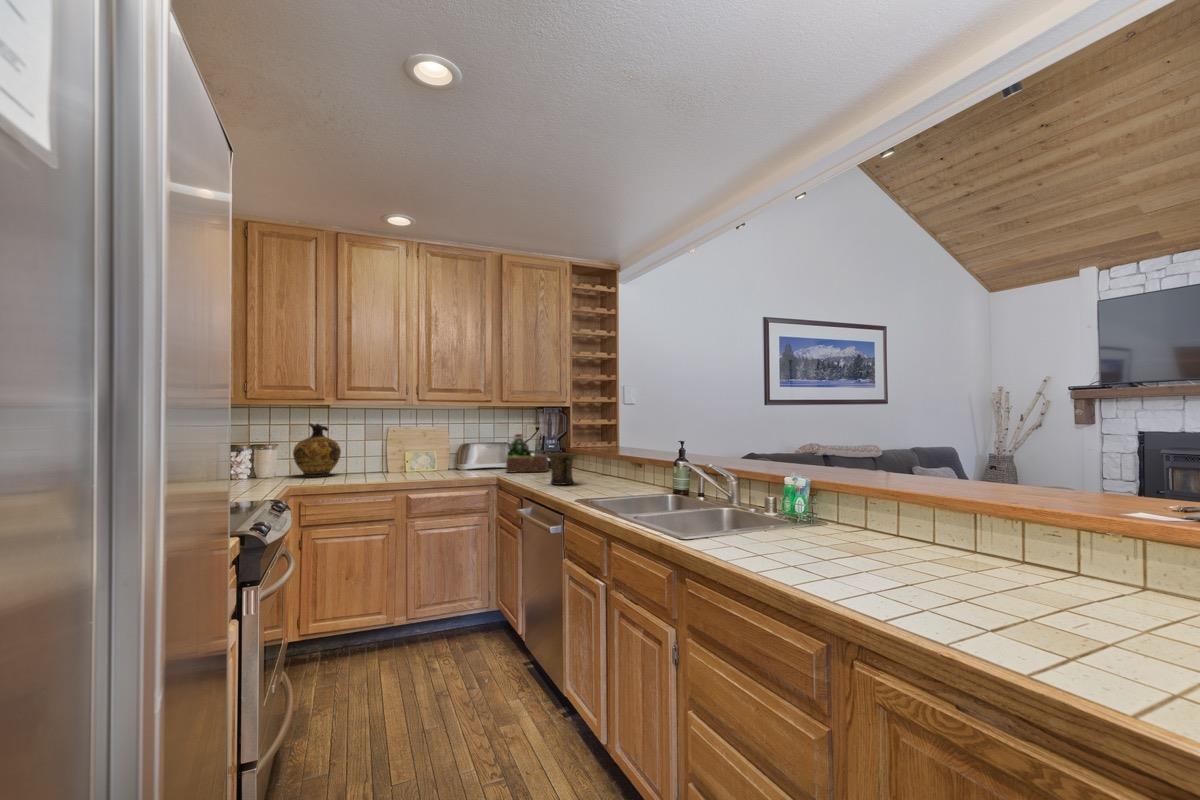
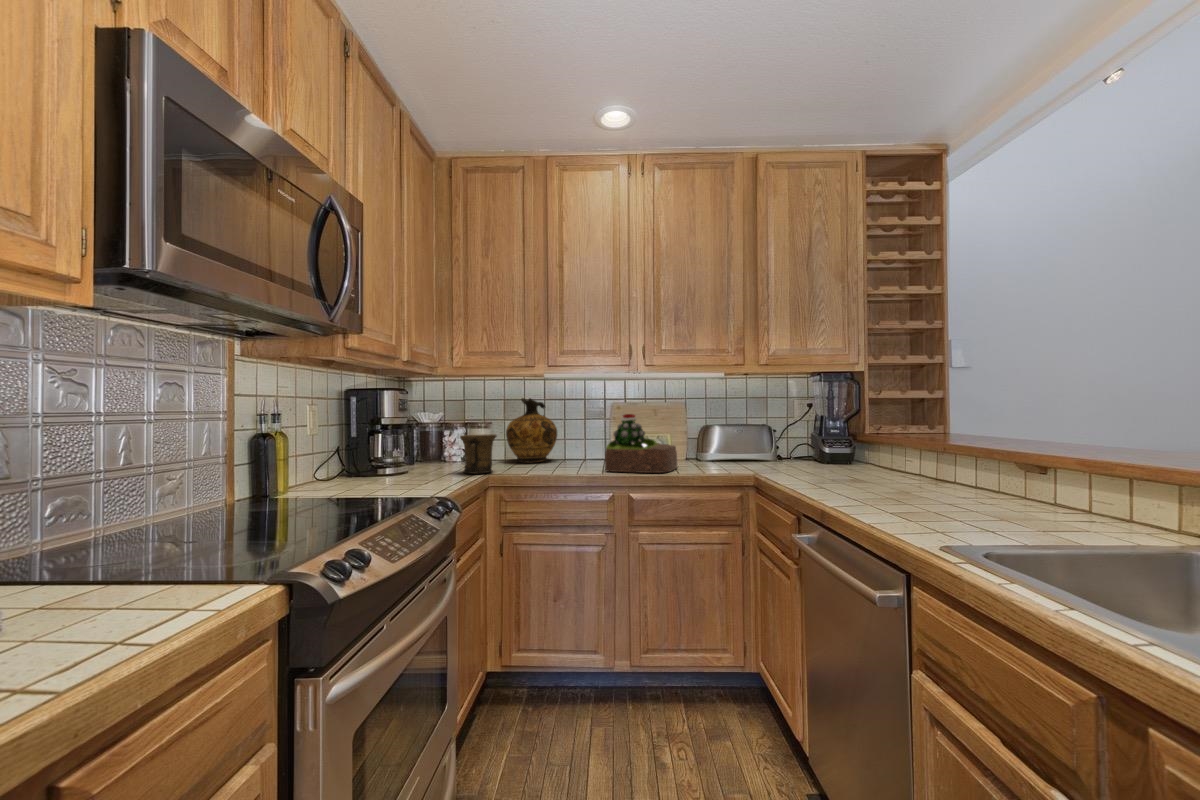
succulent plant: present [506,434,548,473] -> present [605,414,677,473]
mug: present [547,453,575,485] -> present [460,434,496,474]

